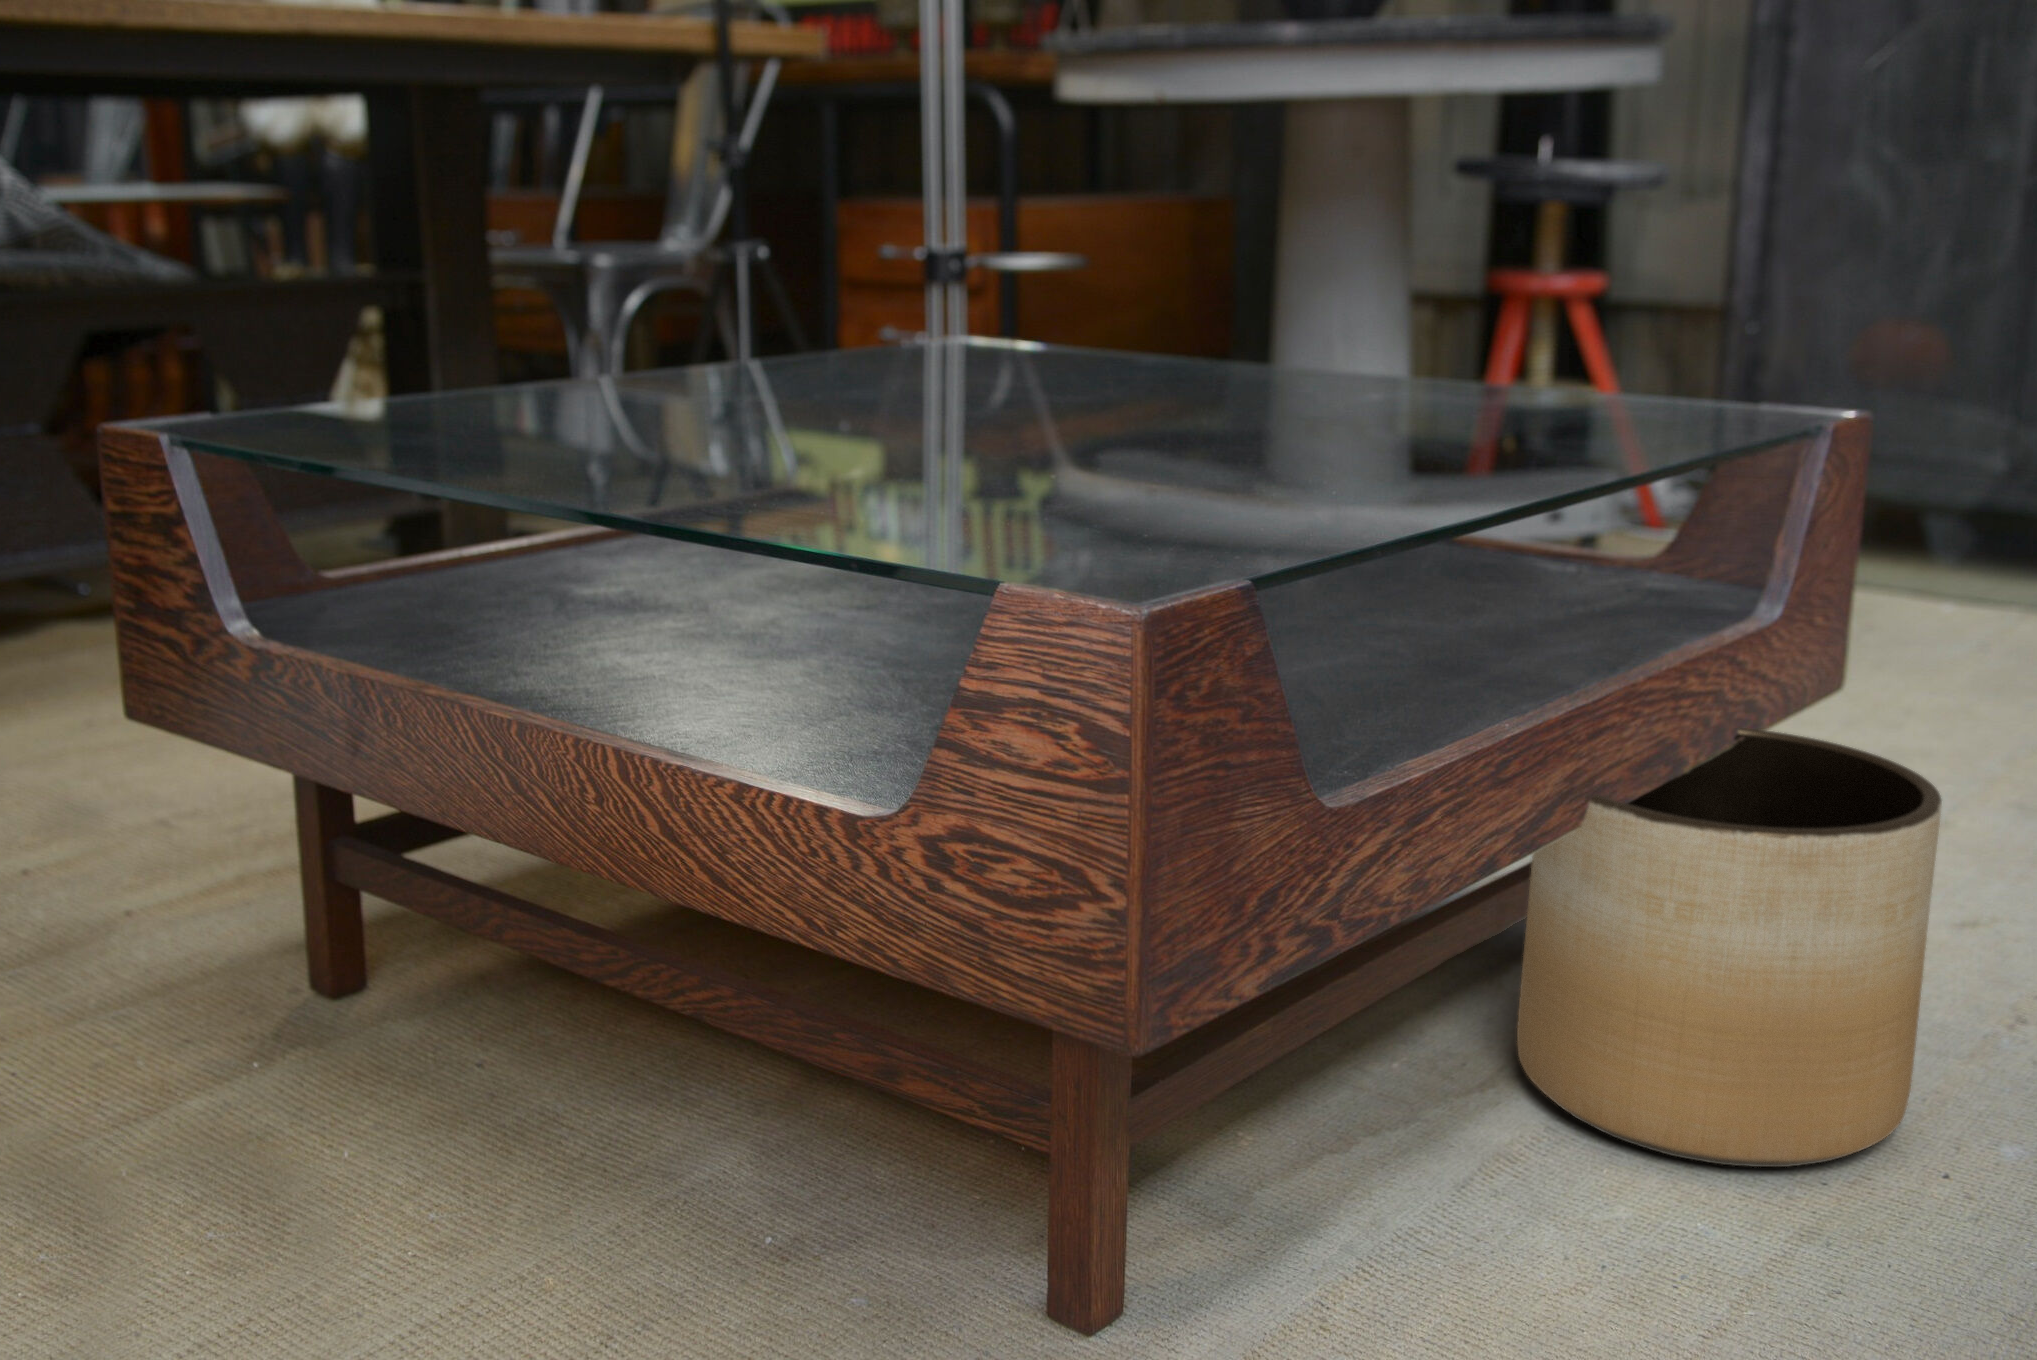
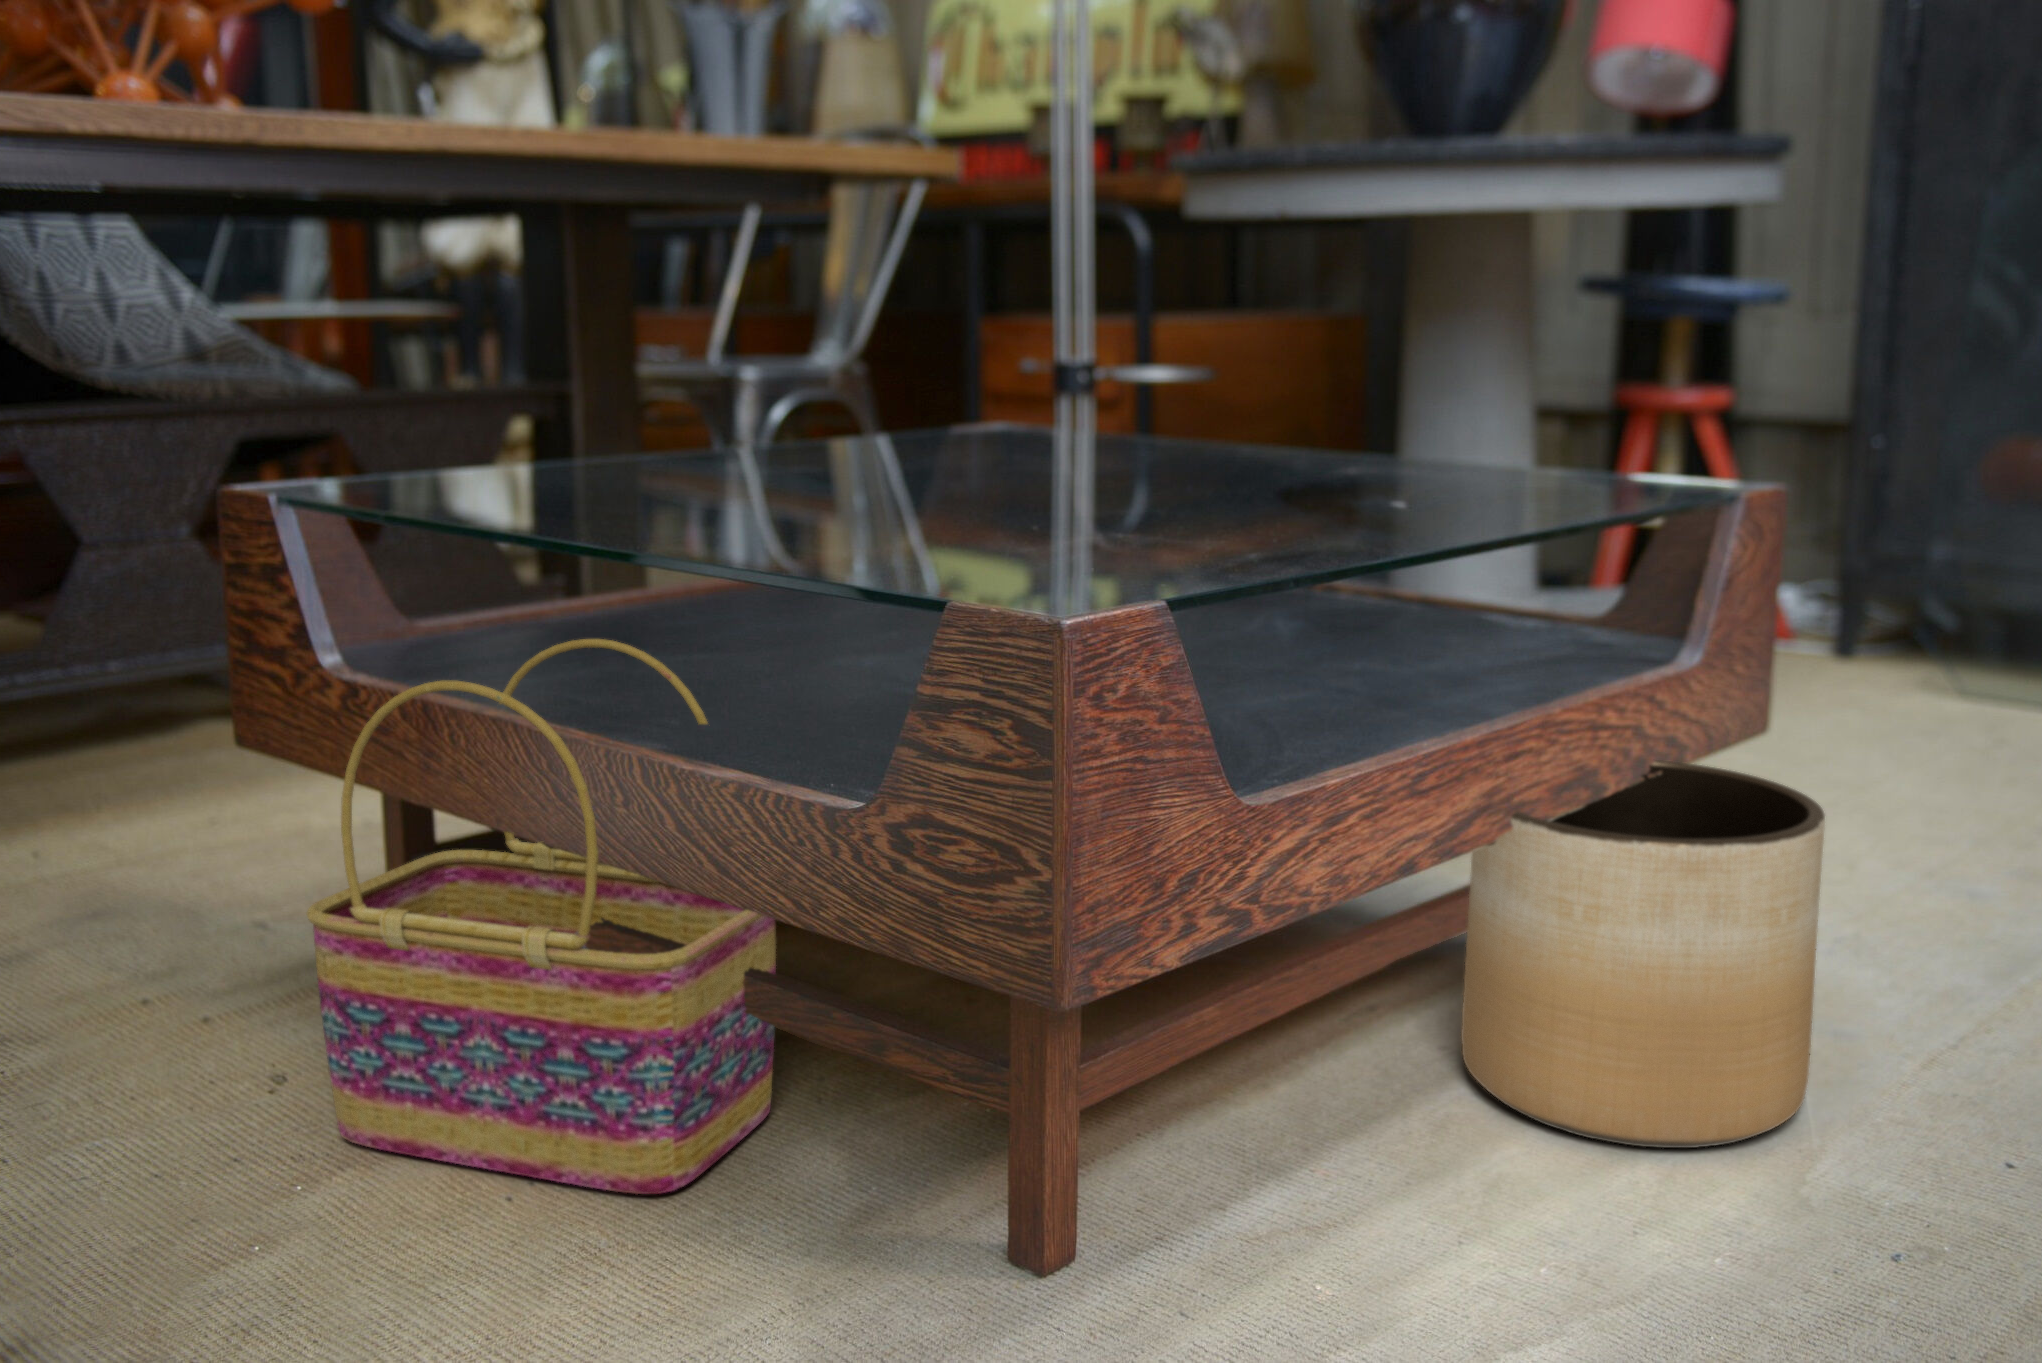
basket: none [229,603,764,1236] -> present [306,639,776,1194]

